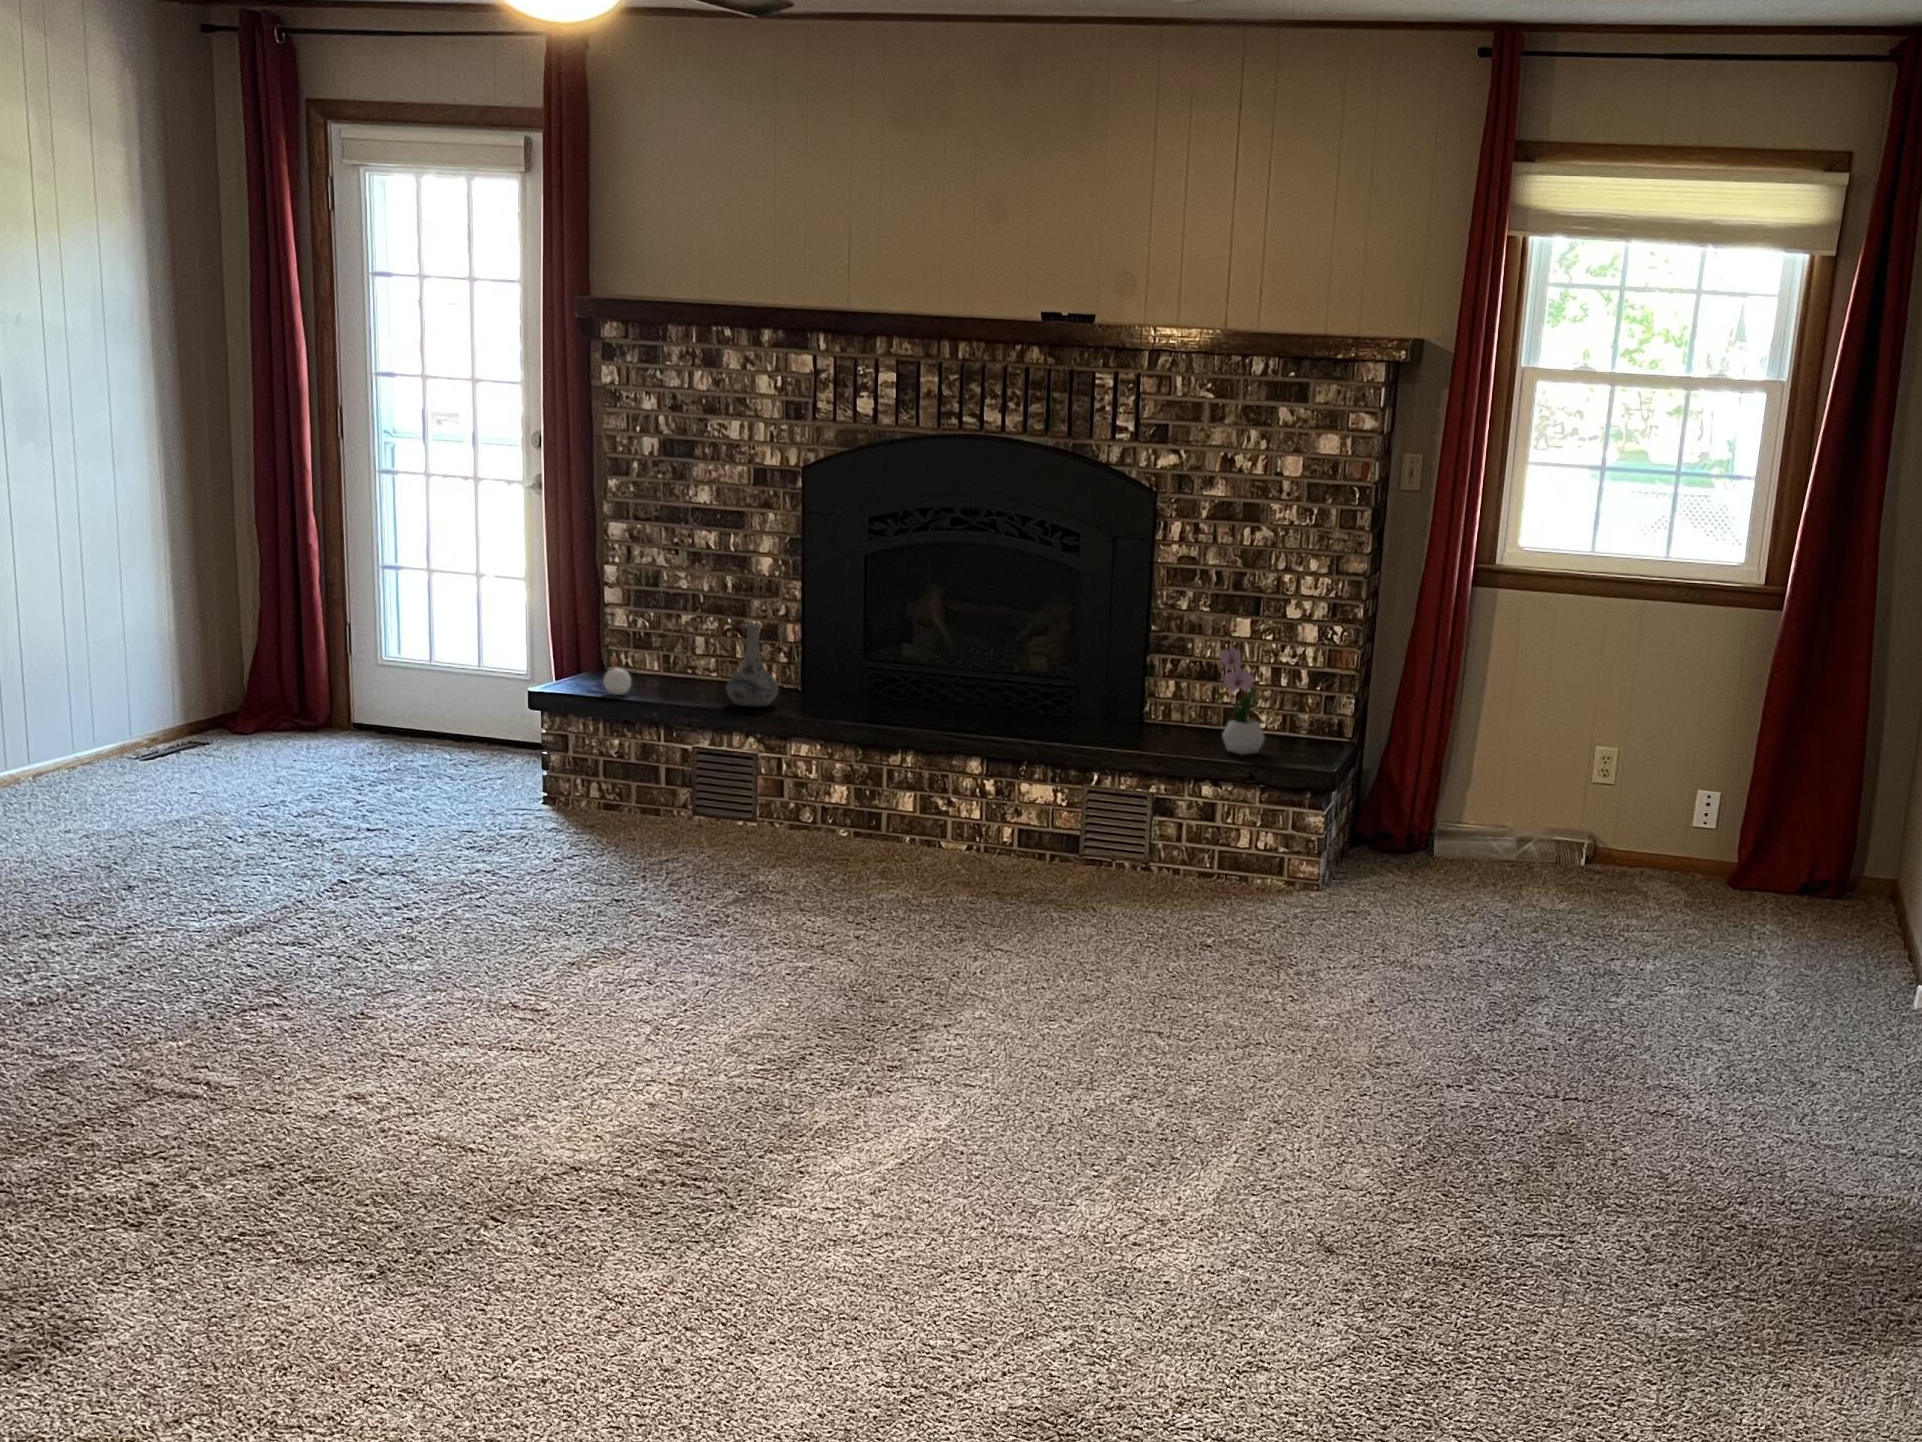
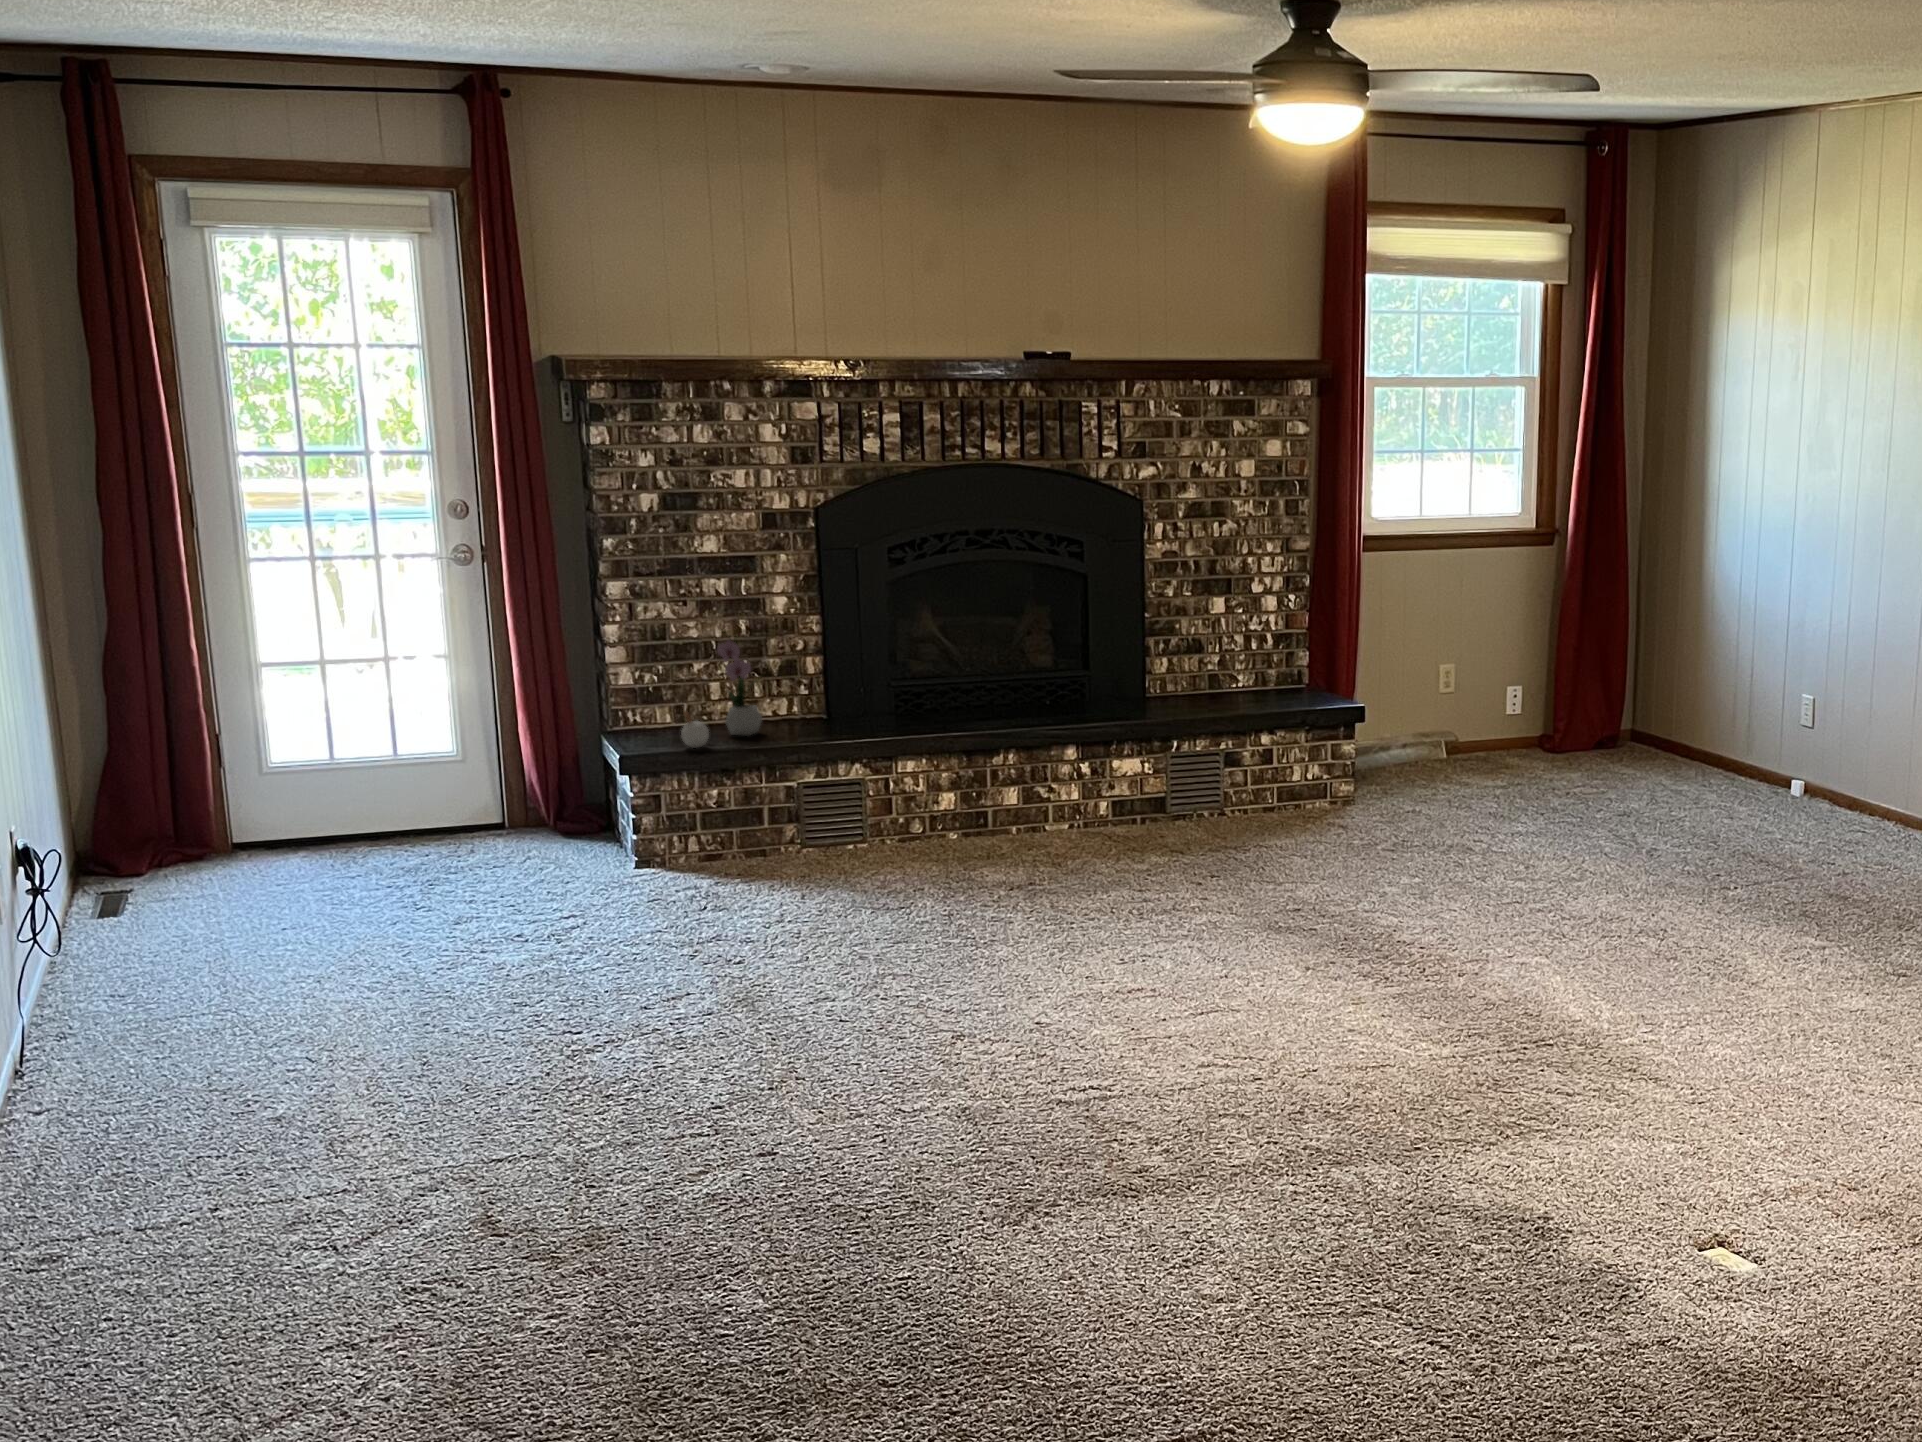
decorative vase: present [726,624,779,706] -> none [806,659,857,737]
flower arrangement: present [1220,629,1264,755] -> present [717,626,762,736]

